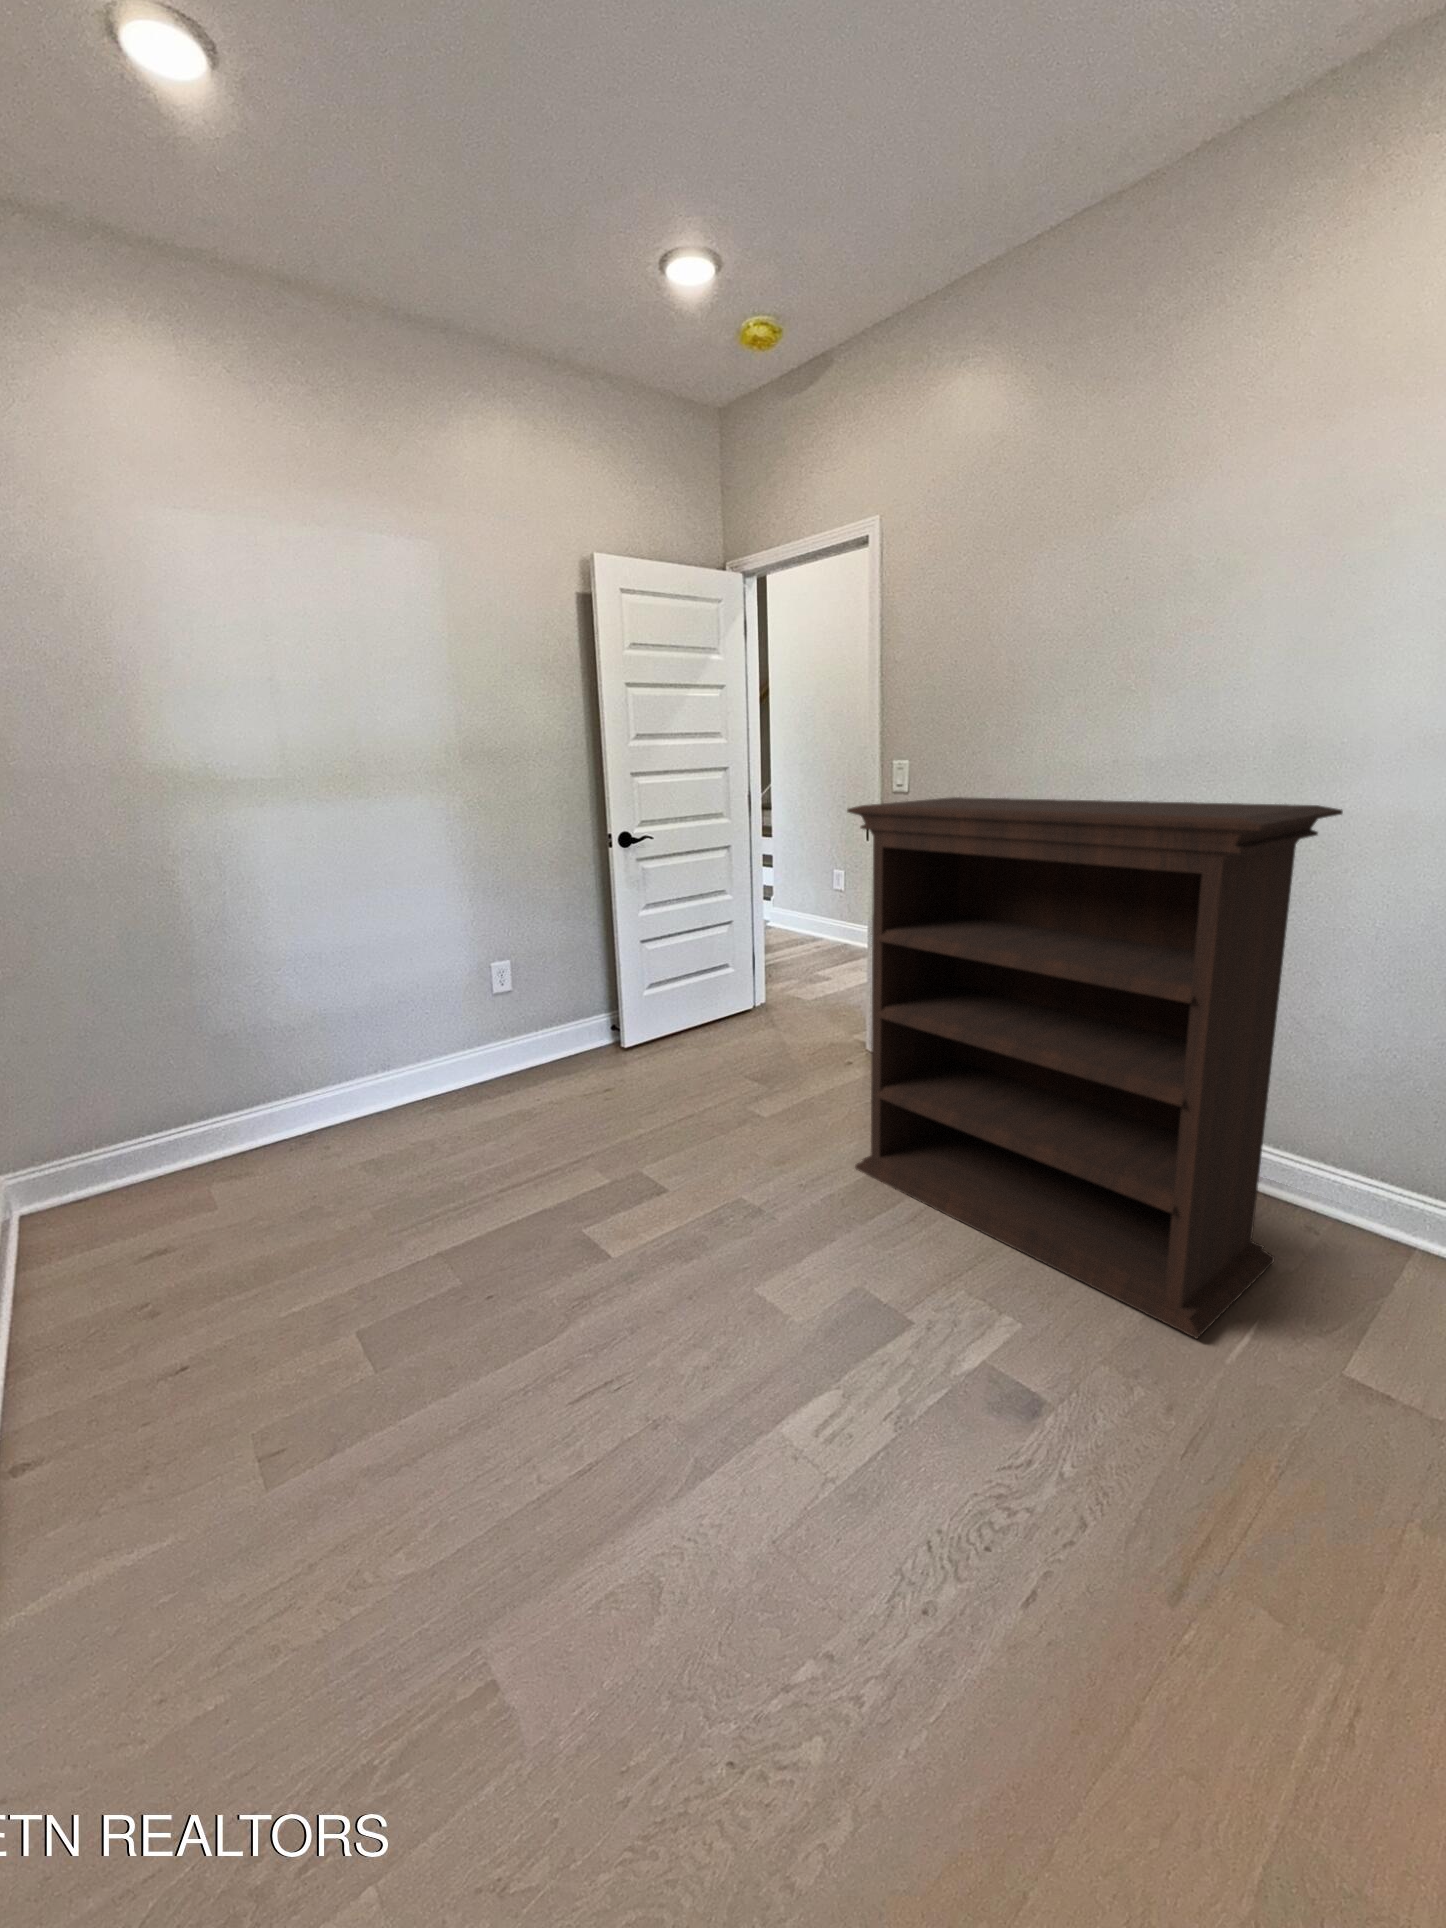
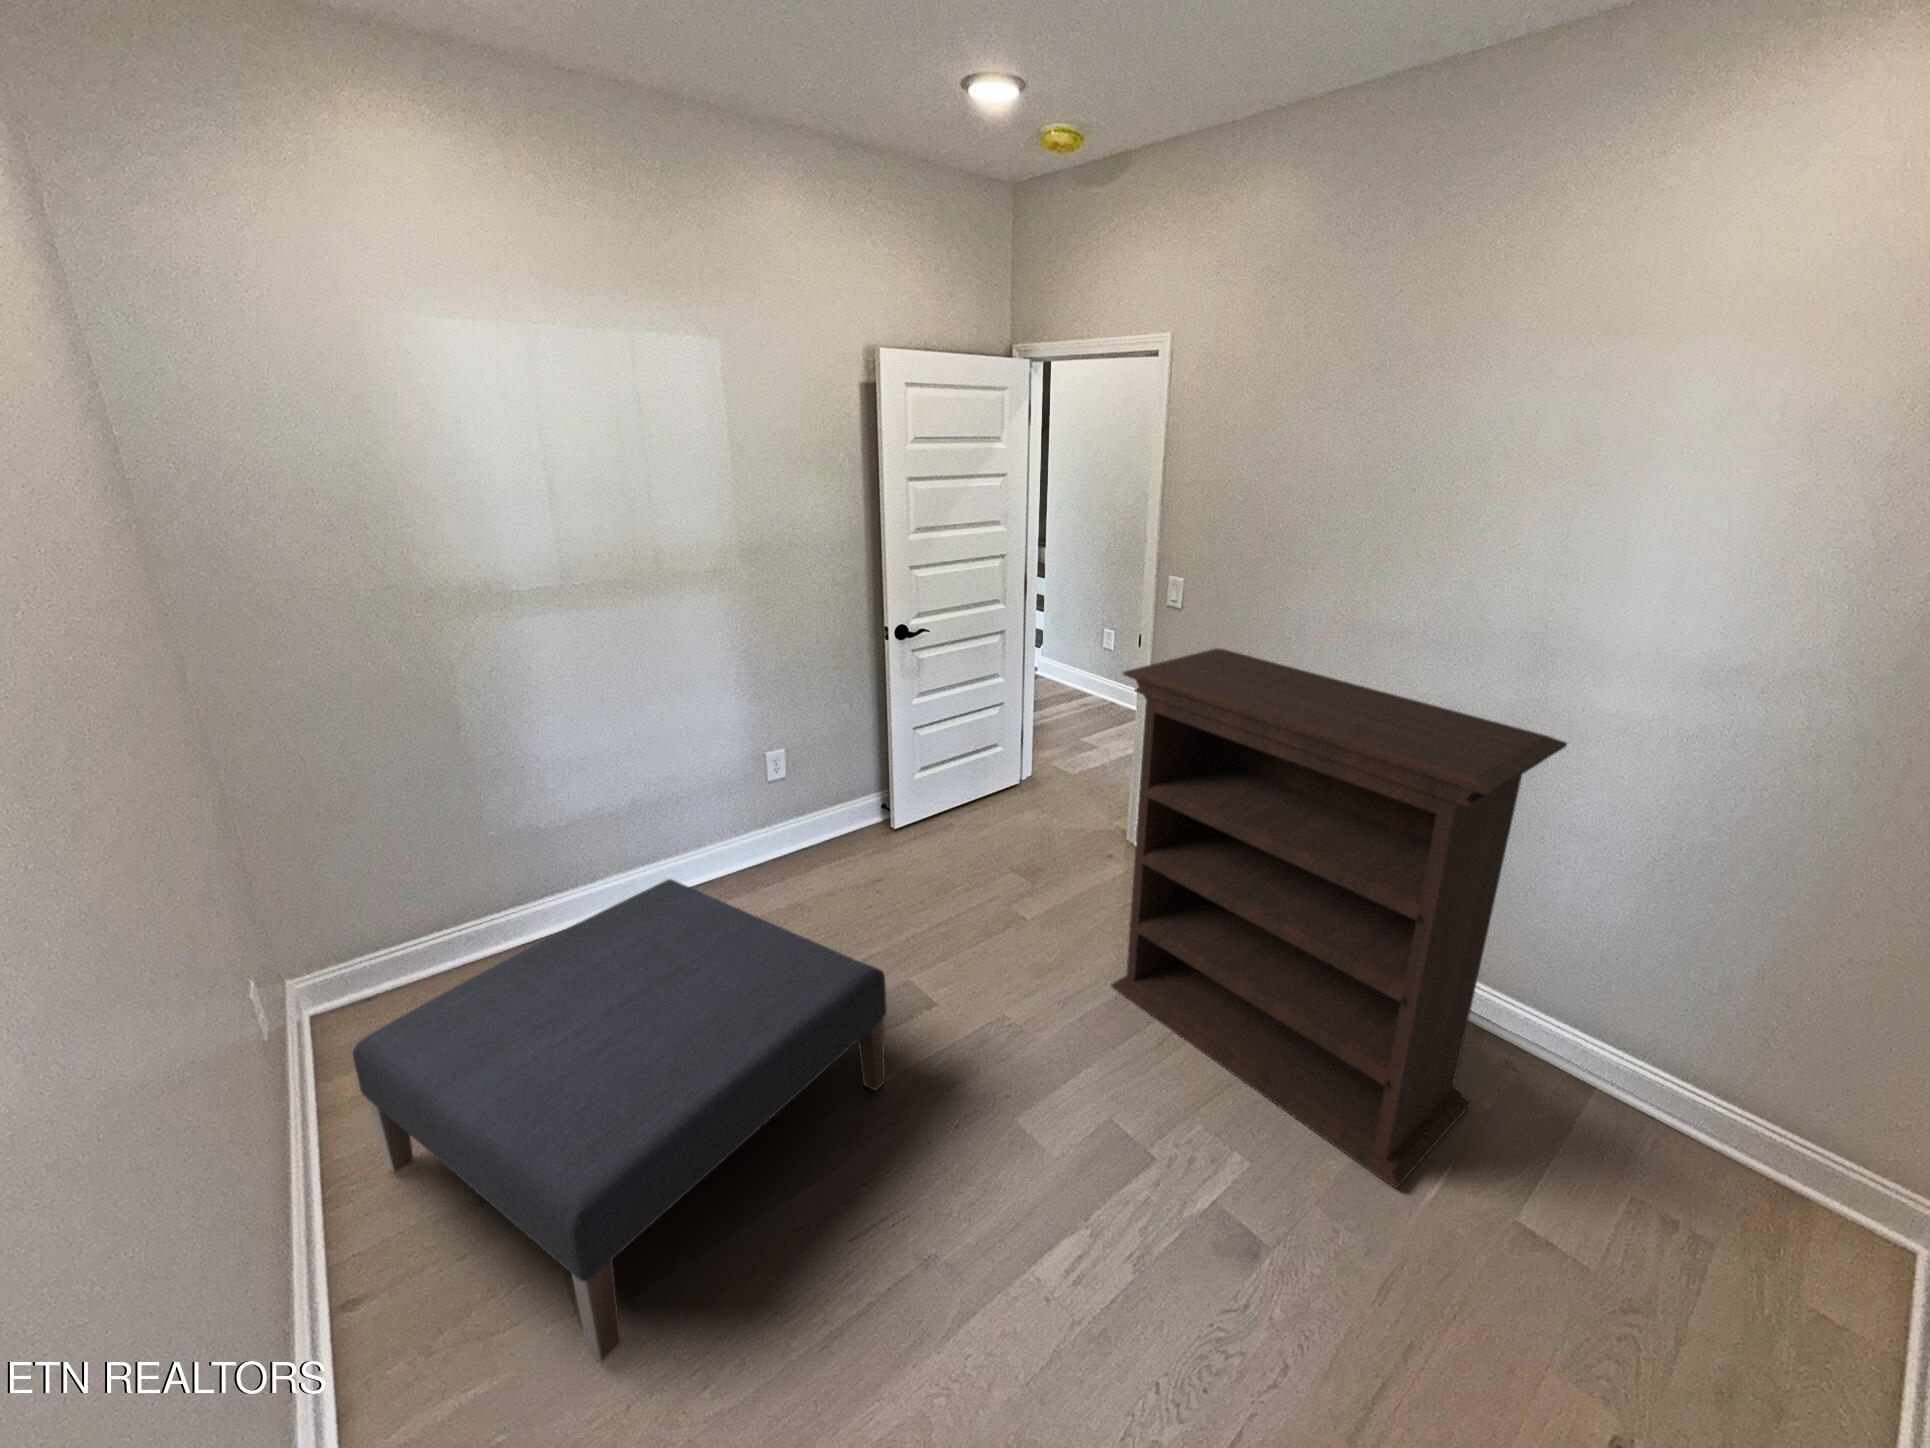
ottoman: none [43,1058,610,1506] -> present [353,879,887,1362]

